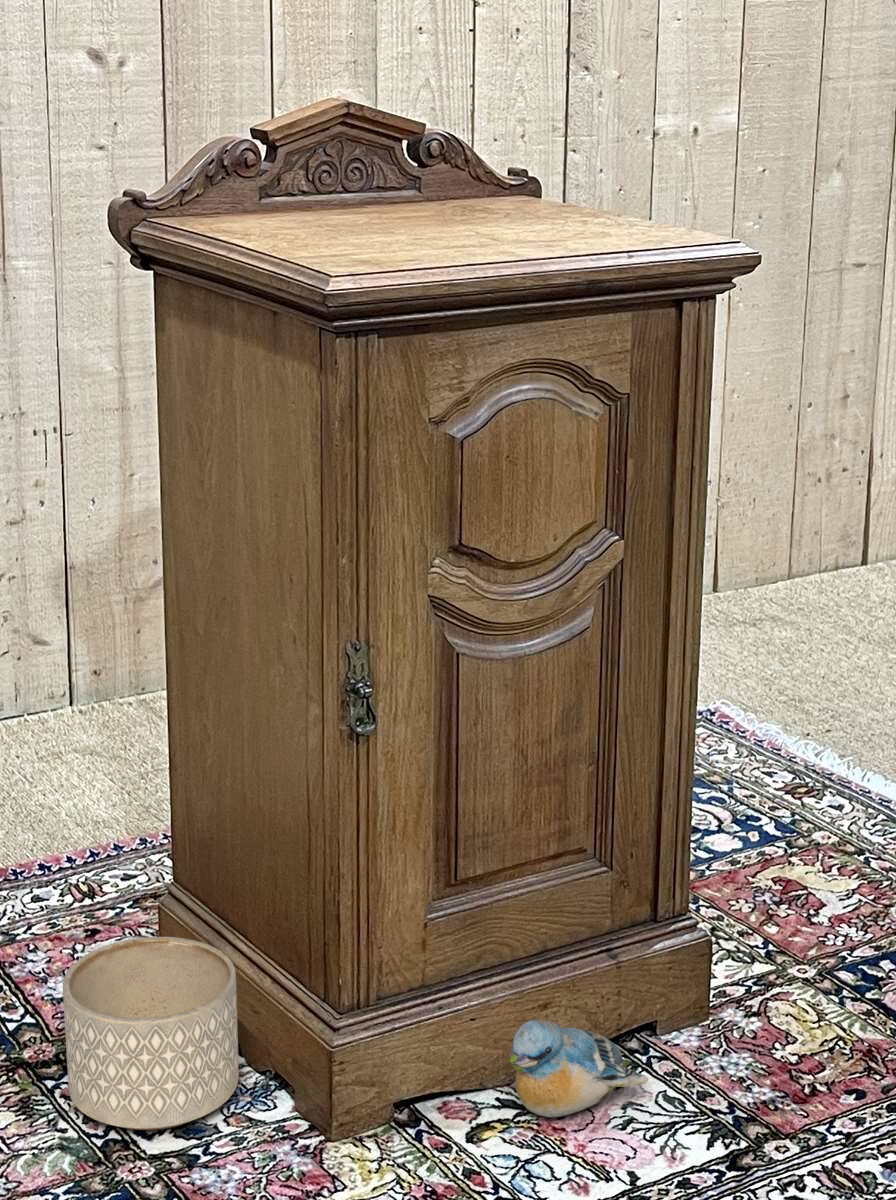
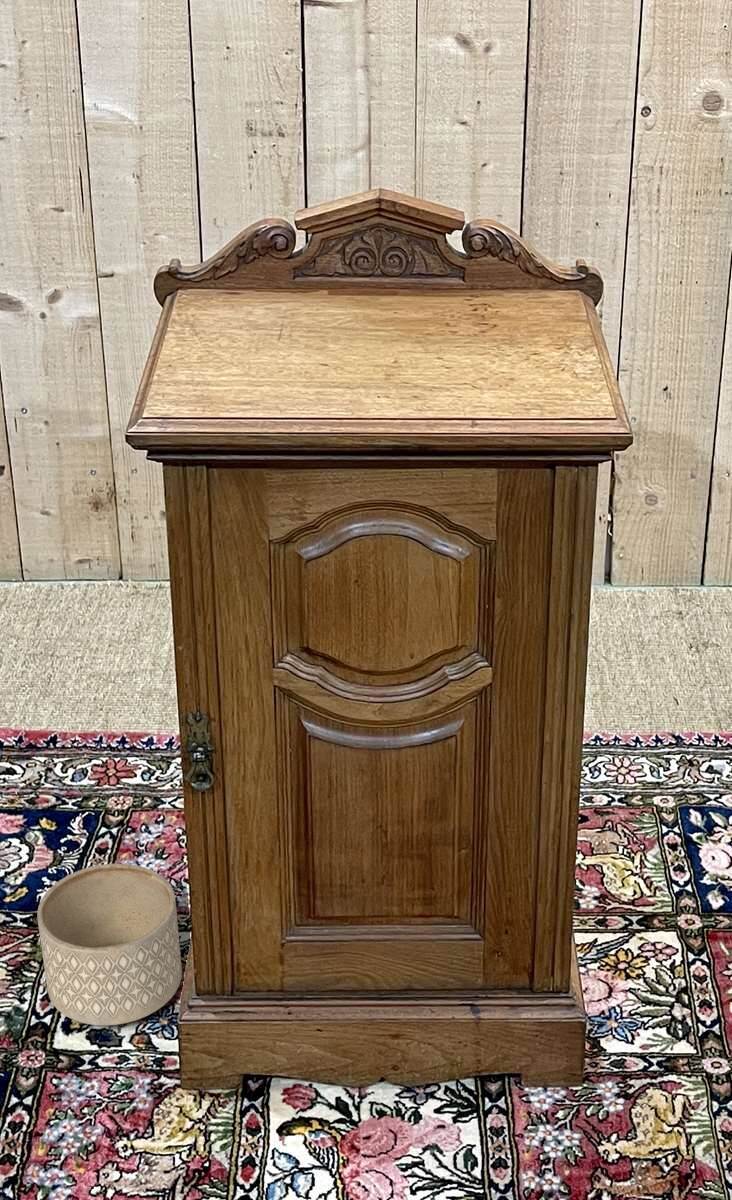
plush toy: present [510,1019,648,1117] -> none [316,1053,456,1138]

